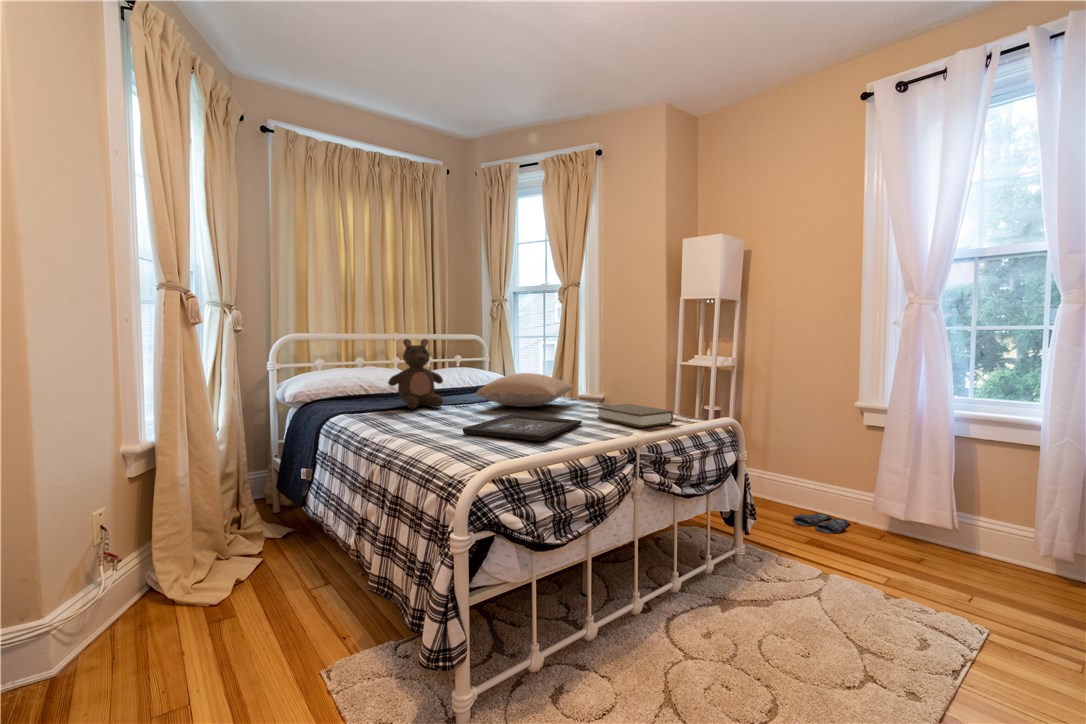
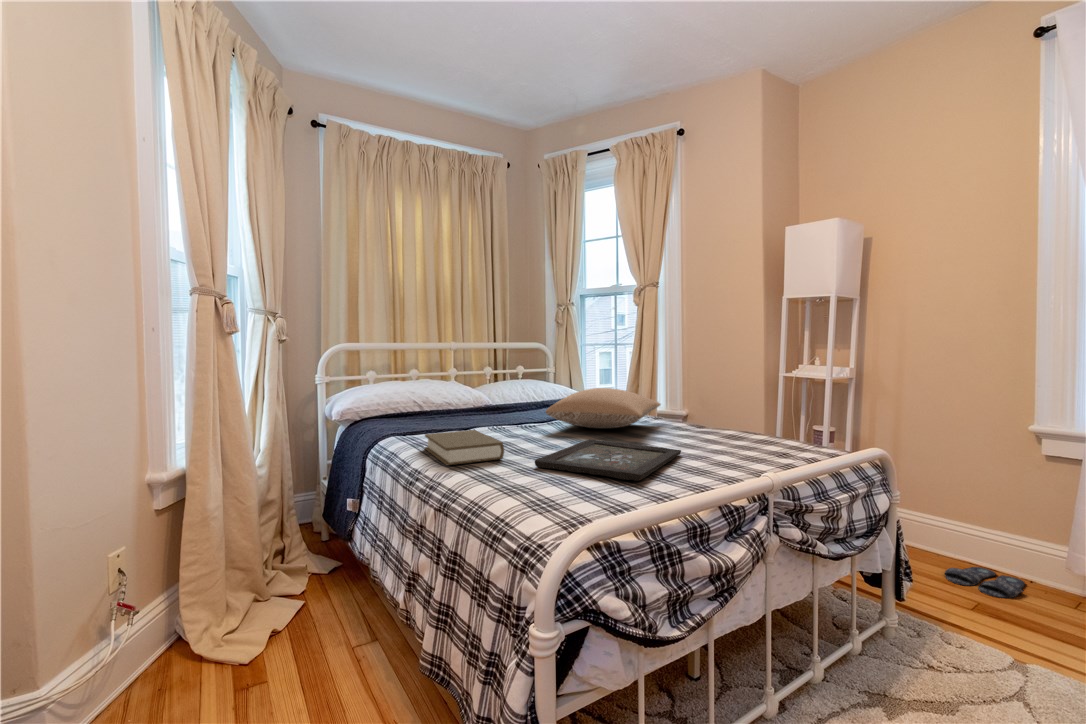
stuffed bear: present [388,339,443,409] -> none [444,348,507,430]
book: present [597,404,673,428] -> present [425,430,504,465]

